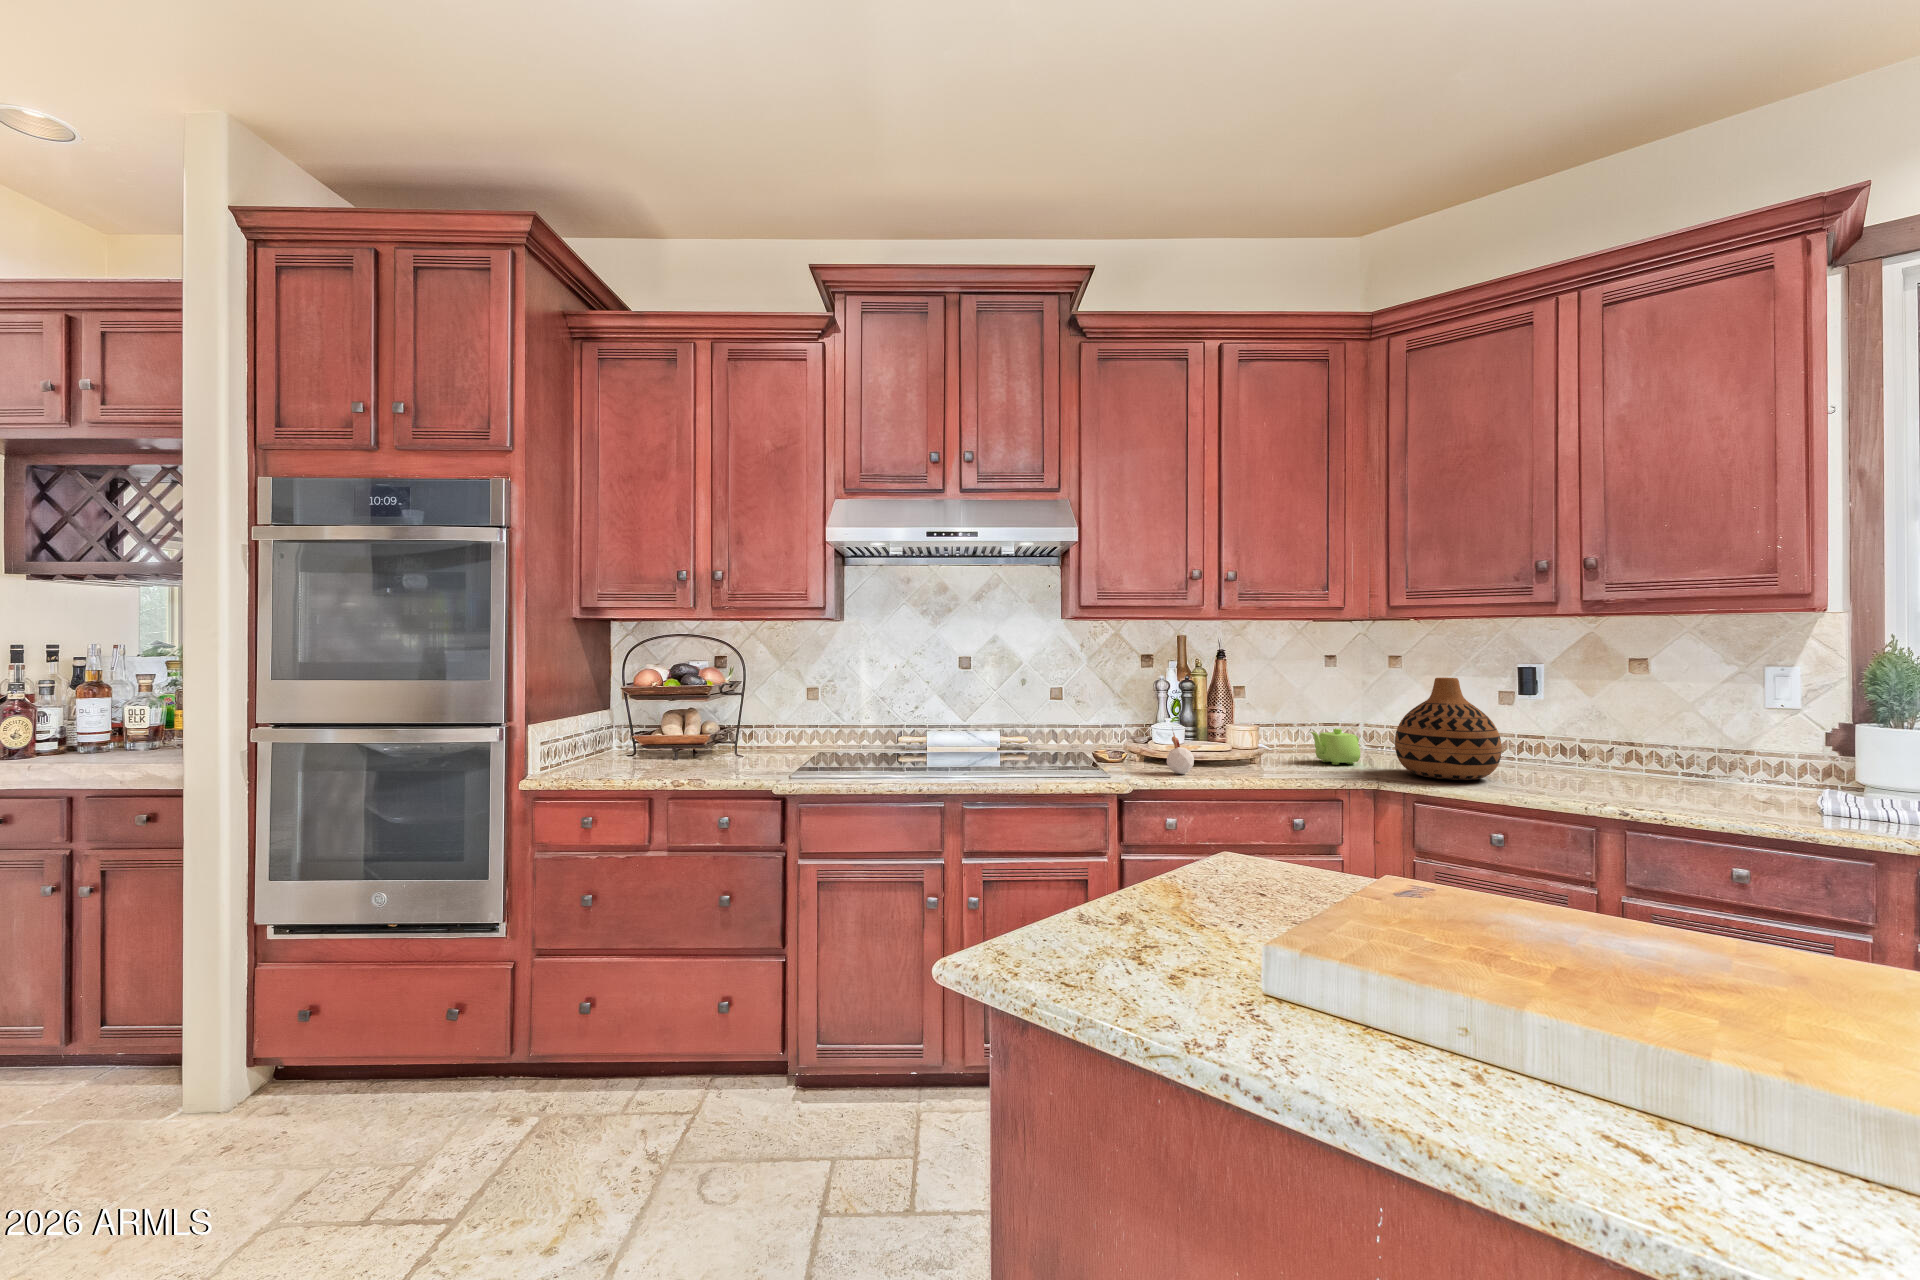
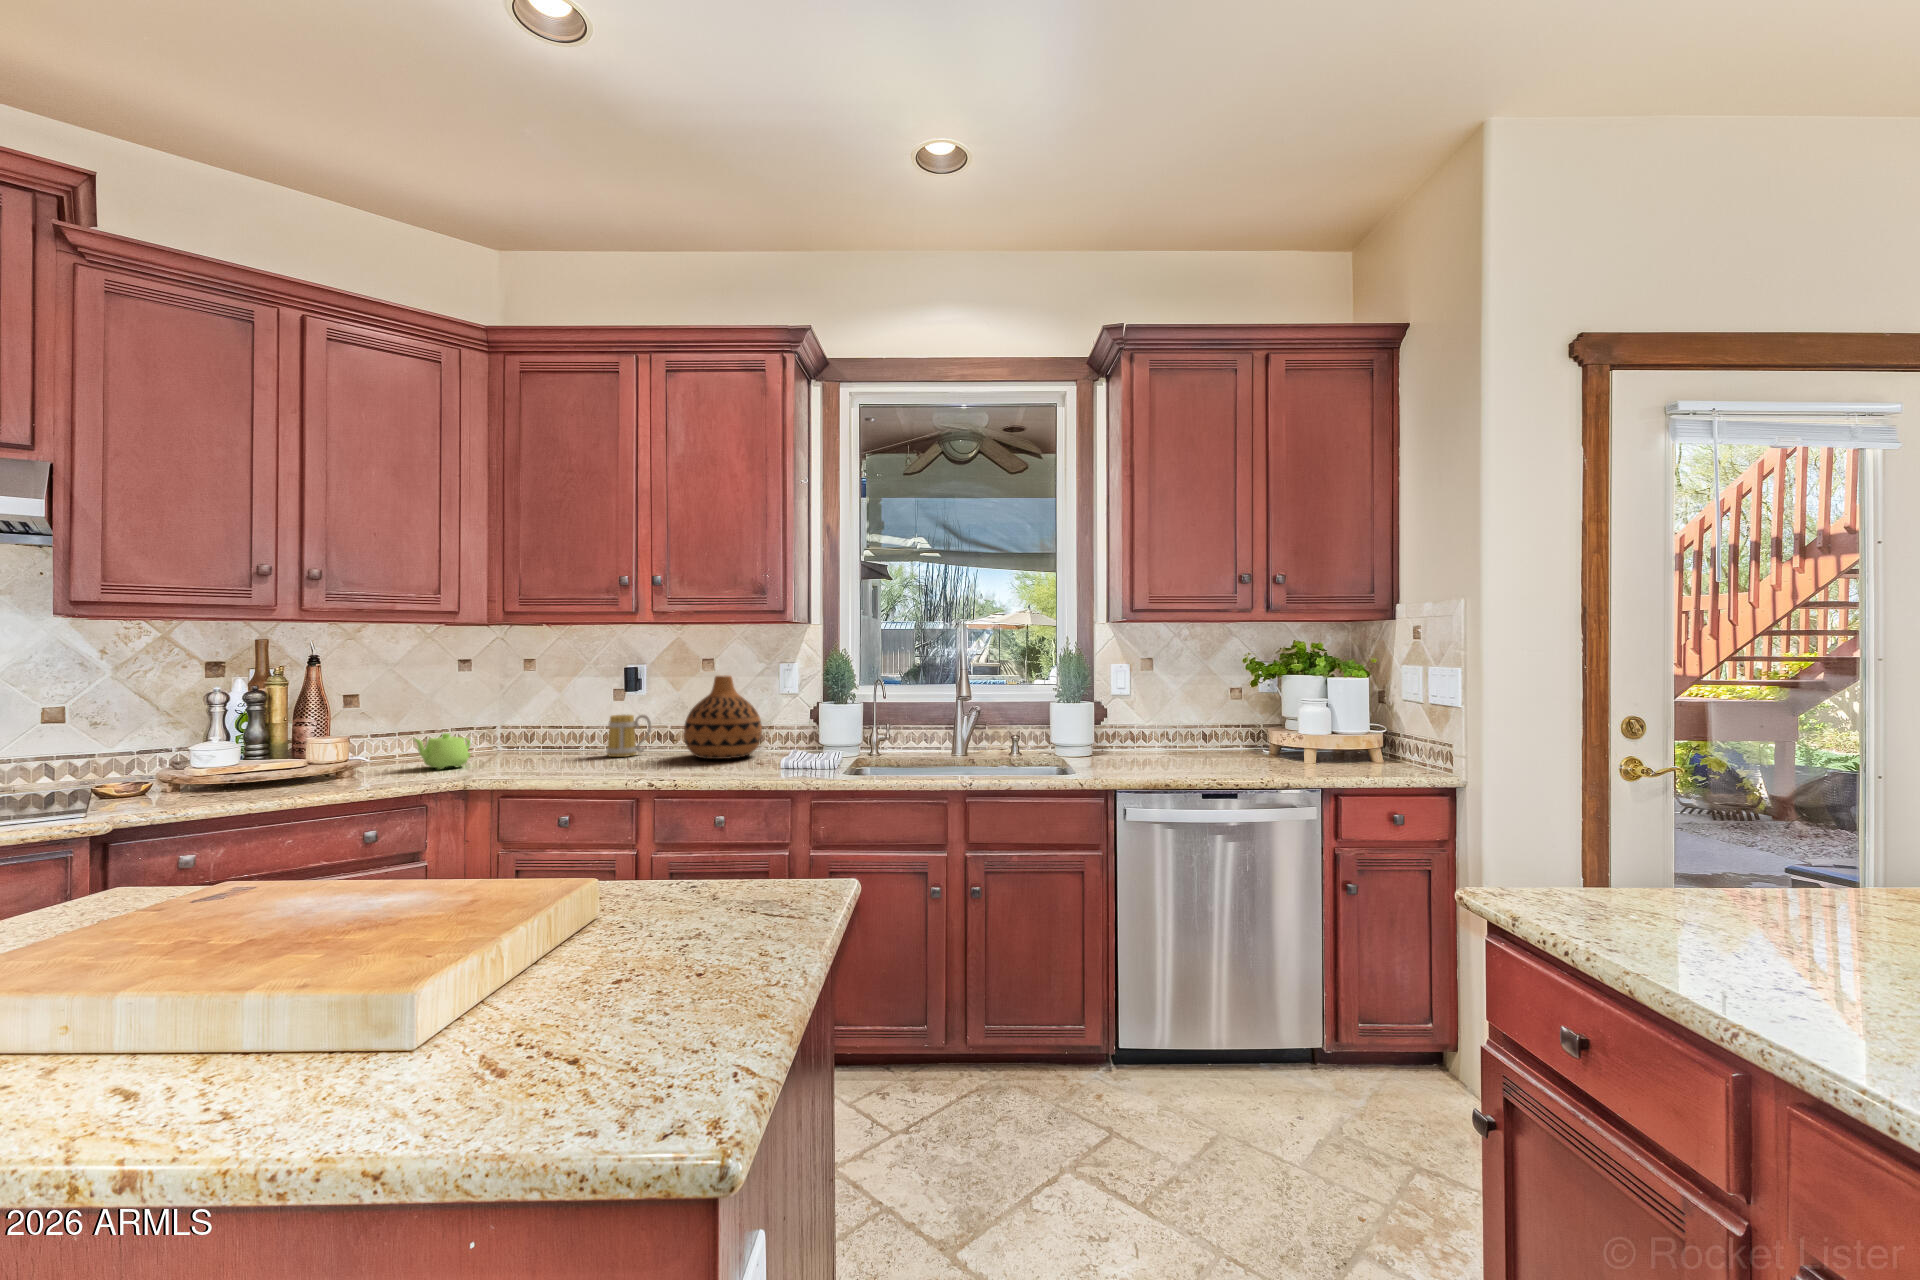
vase: present [1395,678,1502,780] -> present [684,675,762,759]
mug: none [1503,721,1562,771] -> present [607,715,651,757]
candle: present [1167,728,1194,774] -> none [189,747,231,800]

